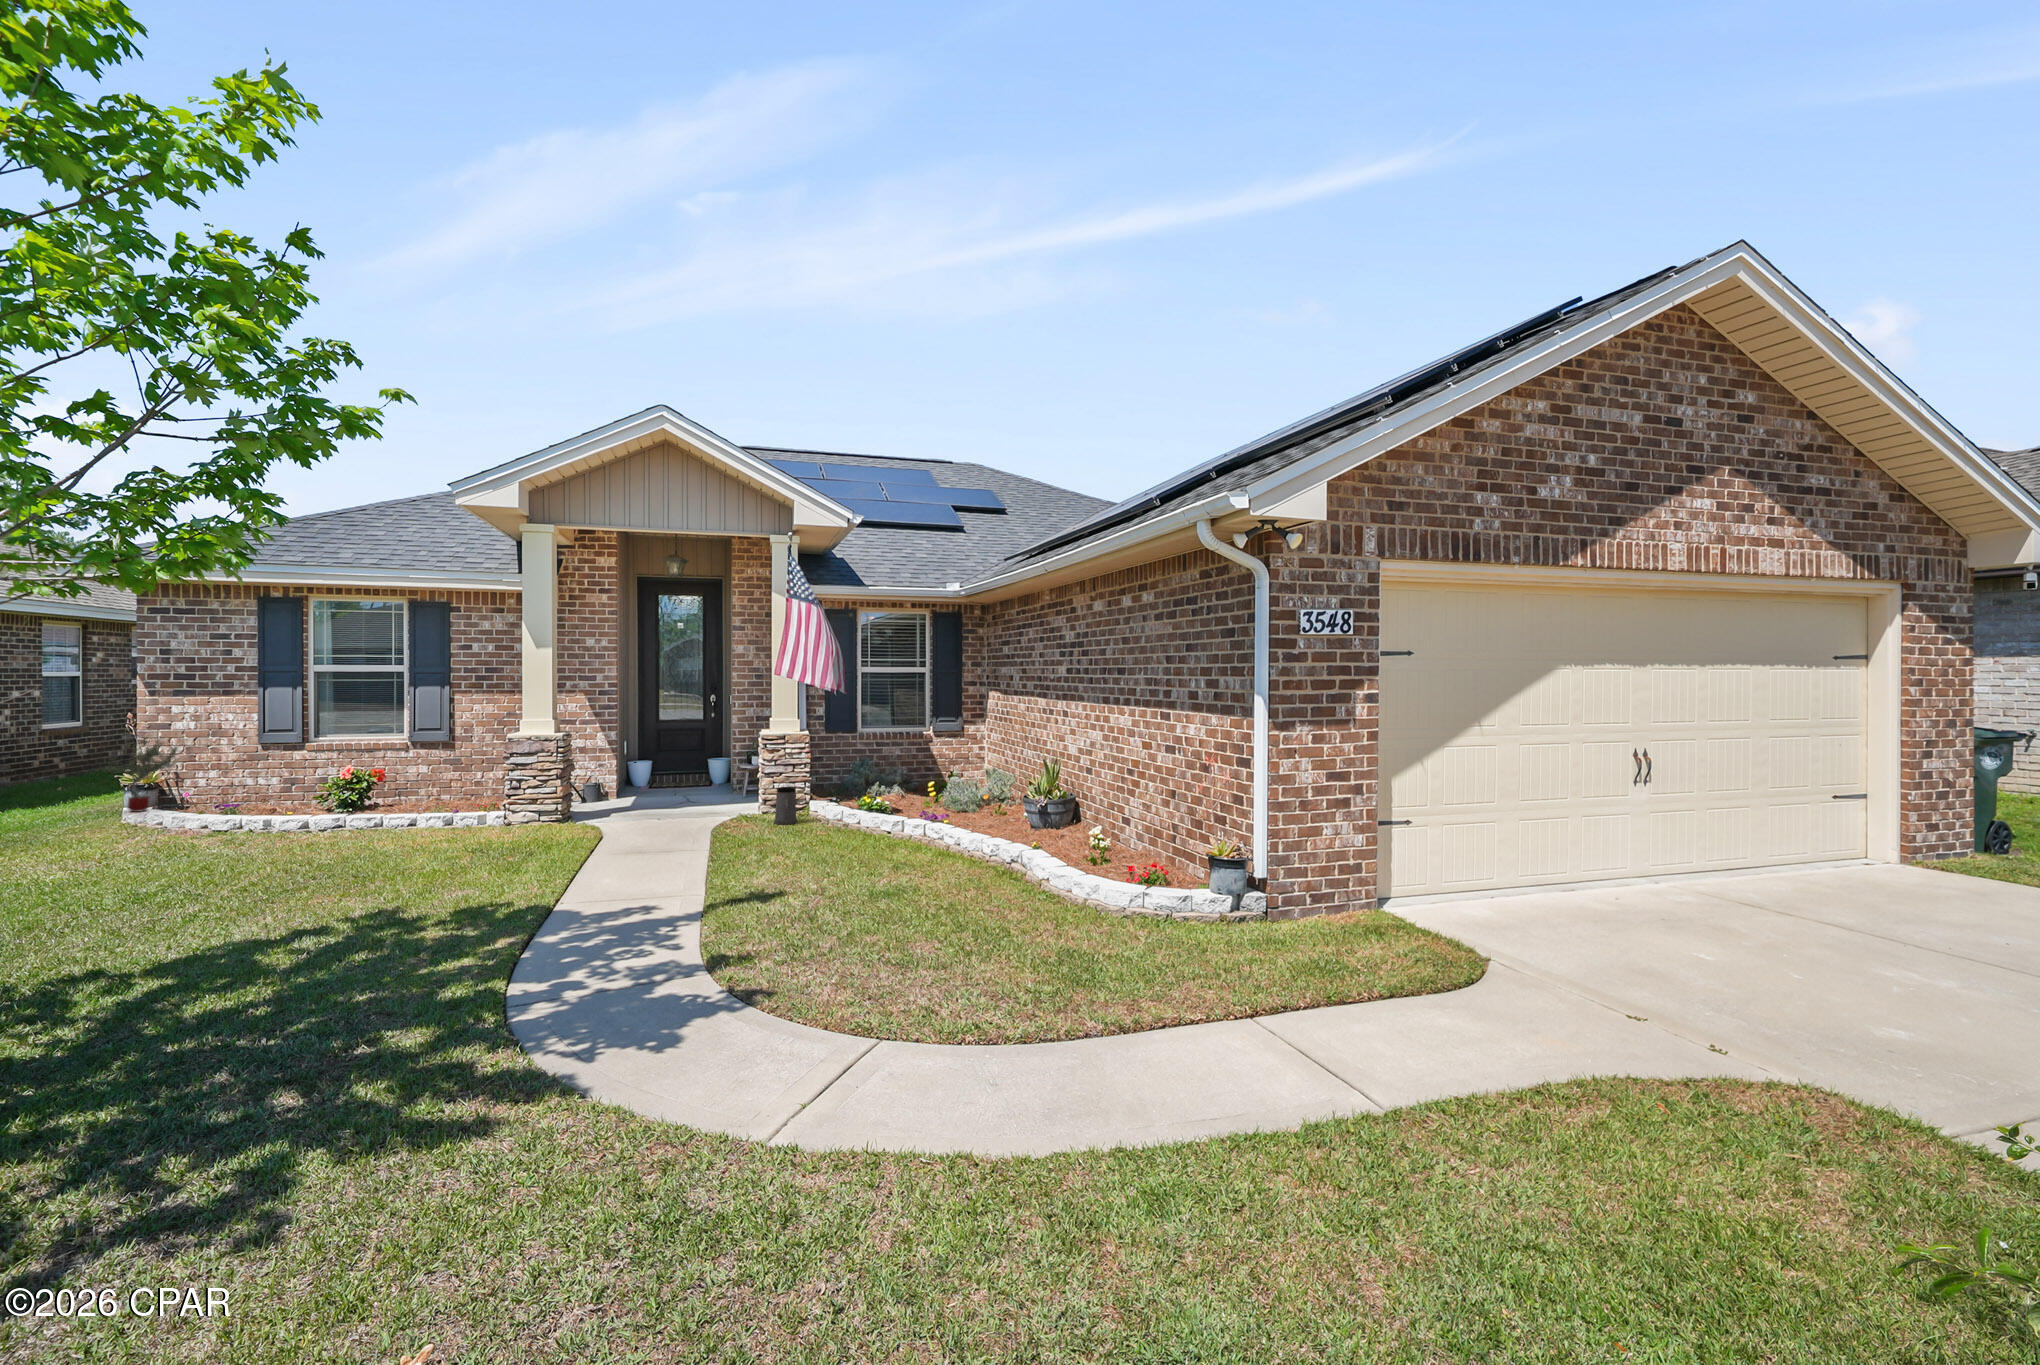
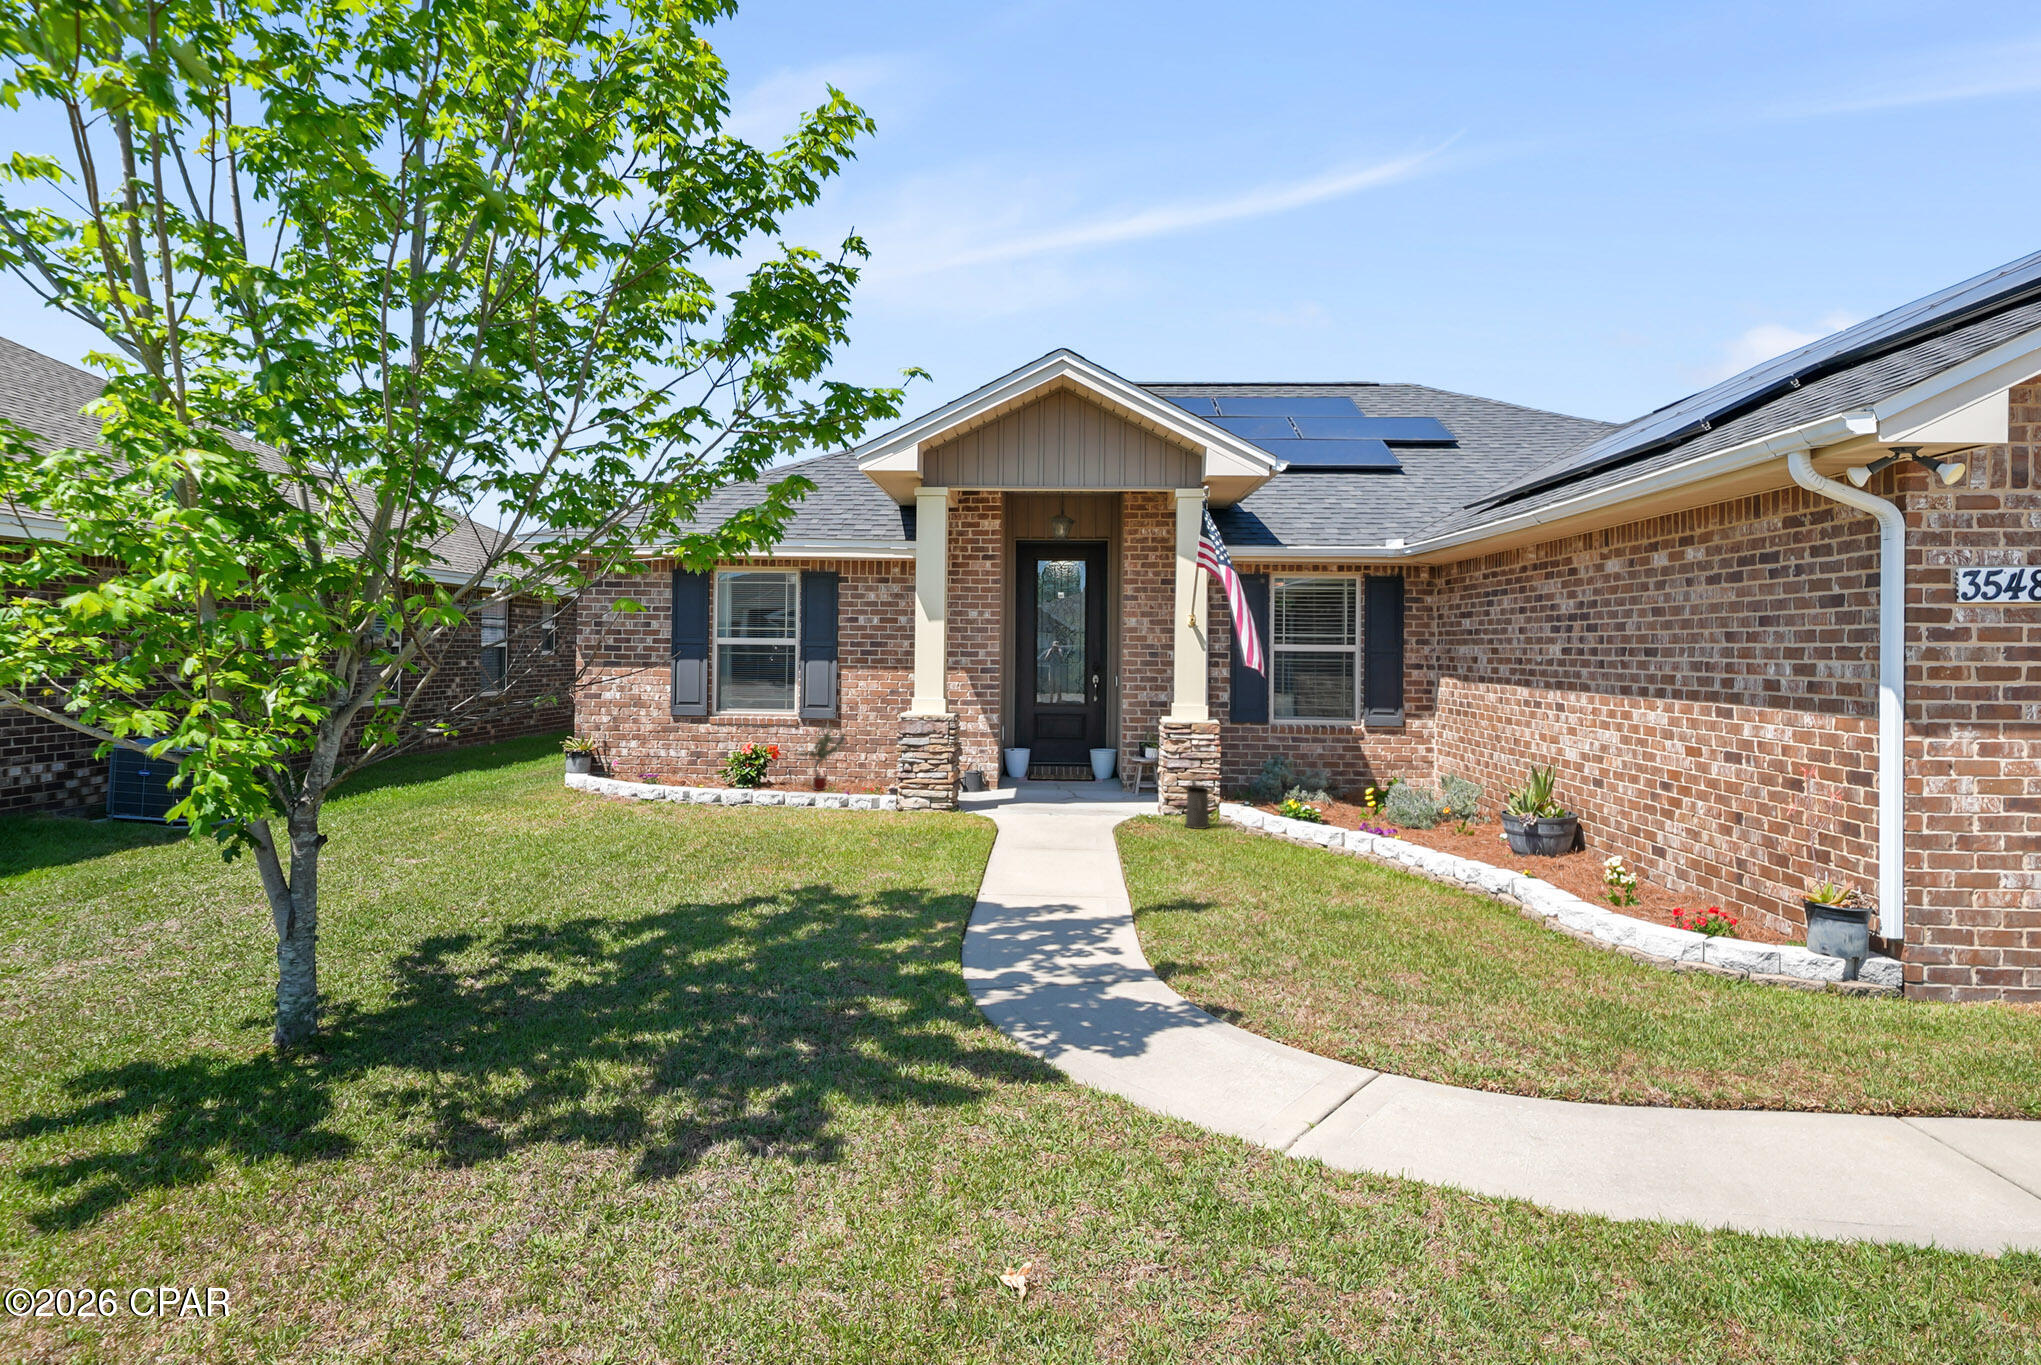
potted tree: present [104,737,178,812] -> present [795,727,845,790]

